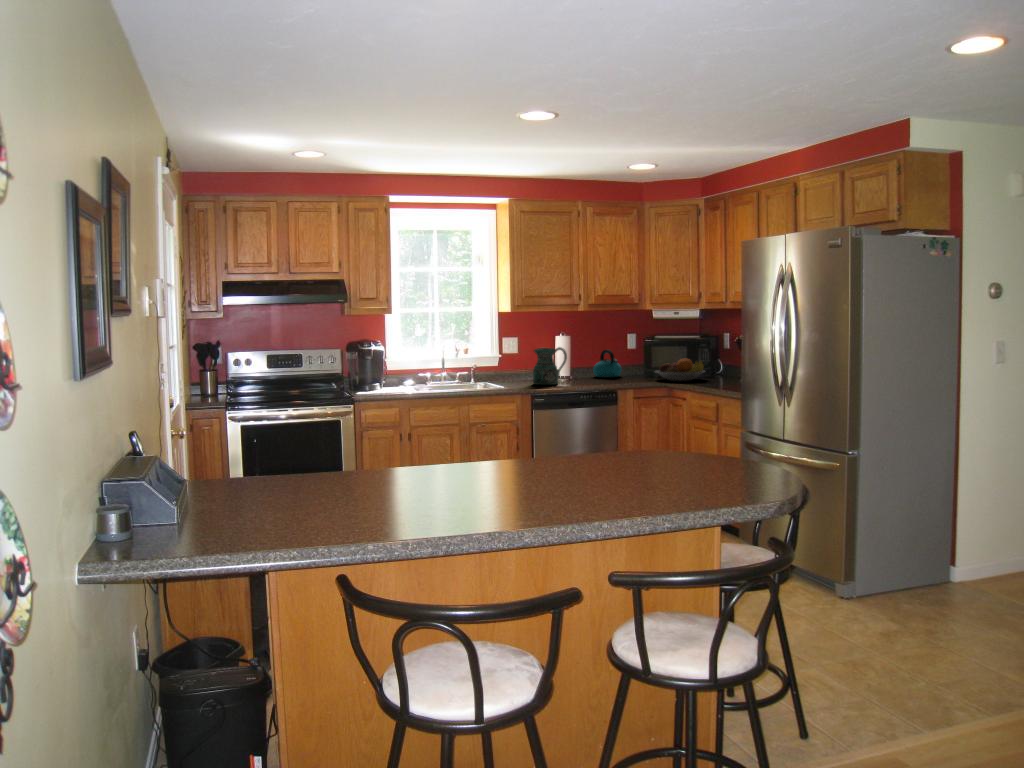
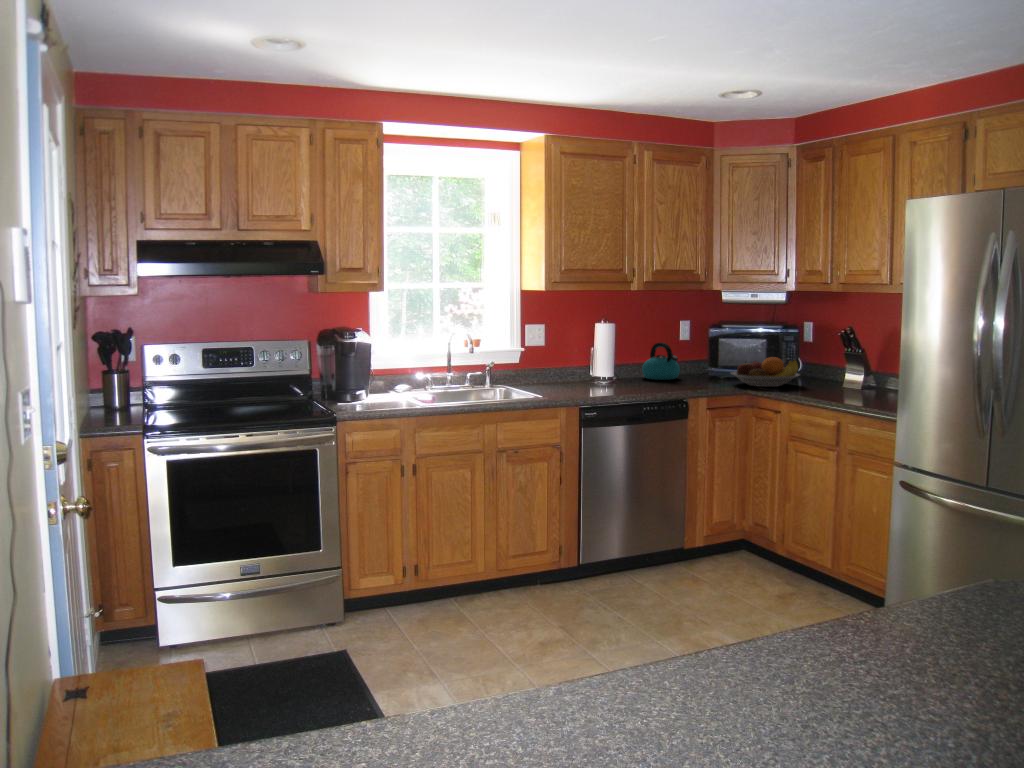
ceramic pitcher: present [533,347,567,385] -> none [573,341,621,392]

